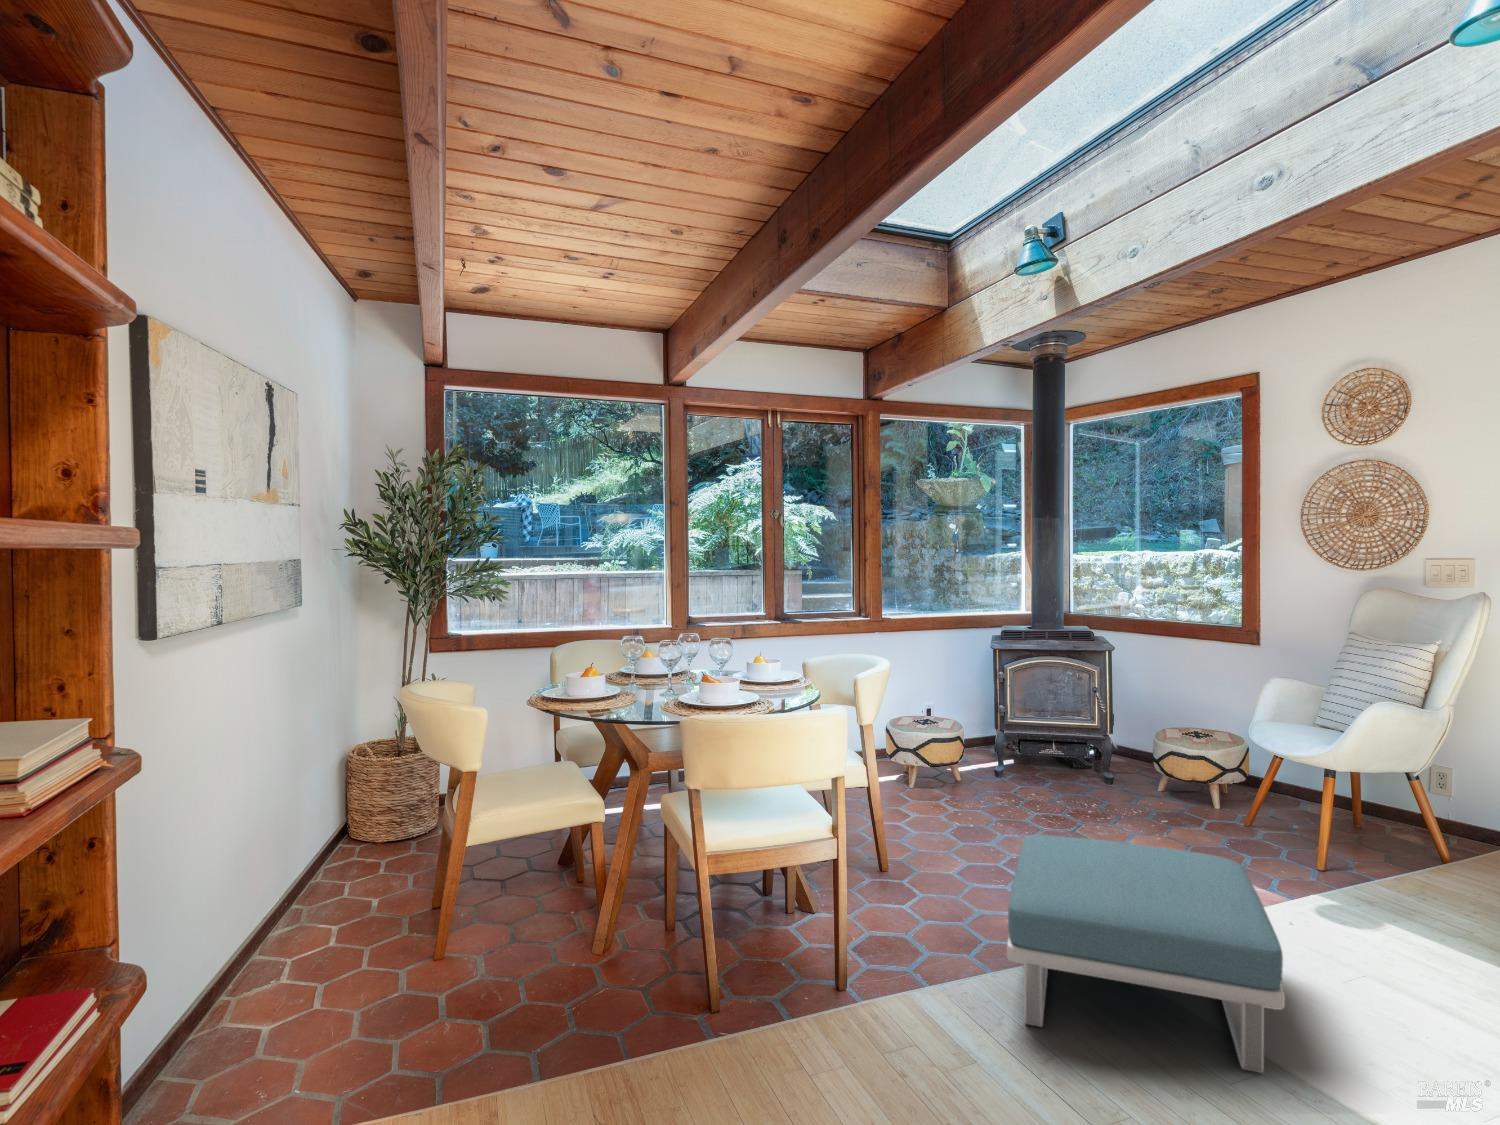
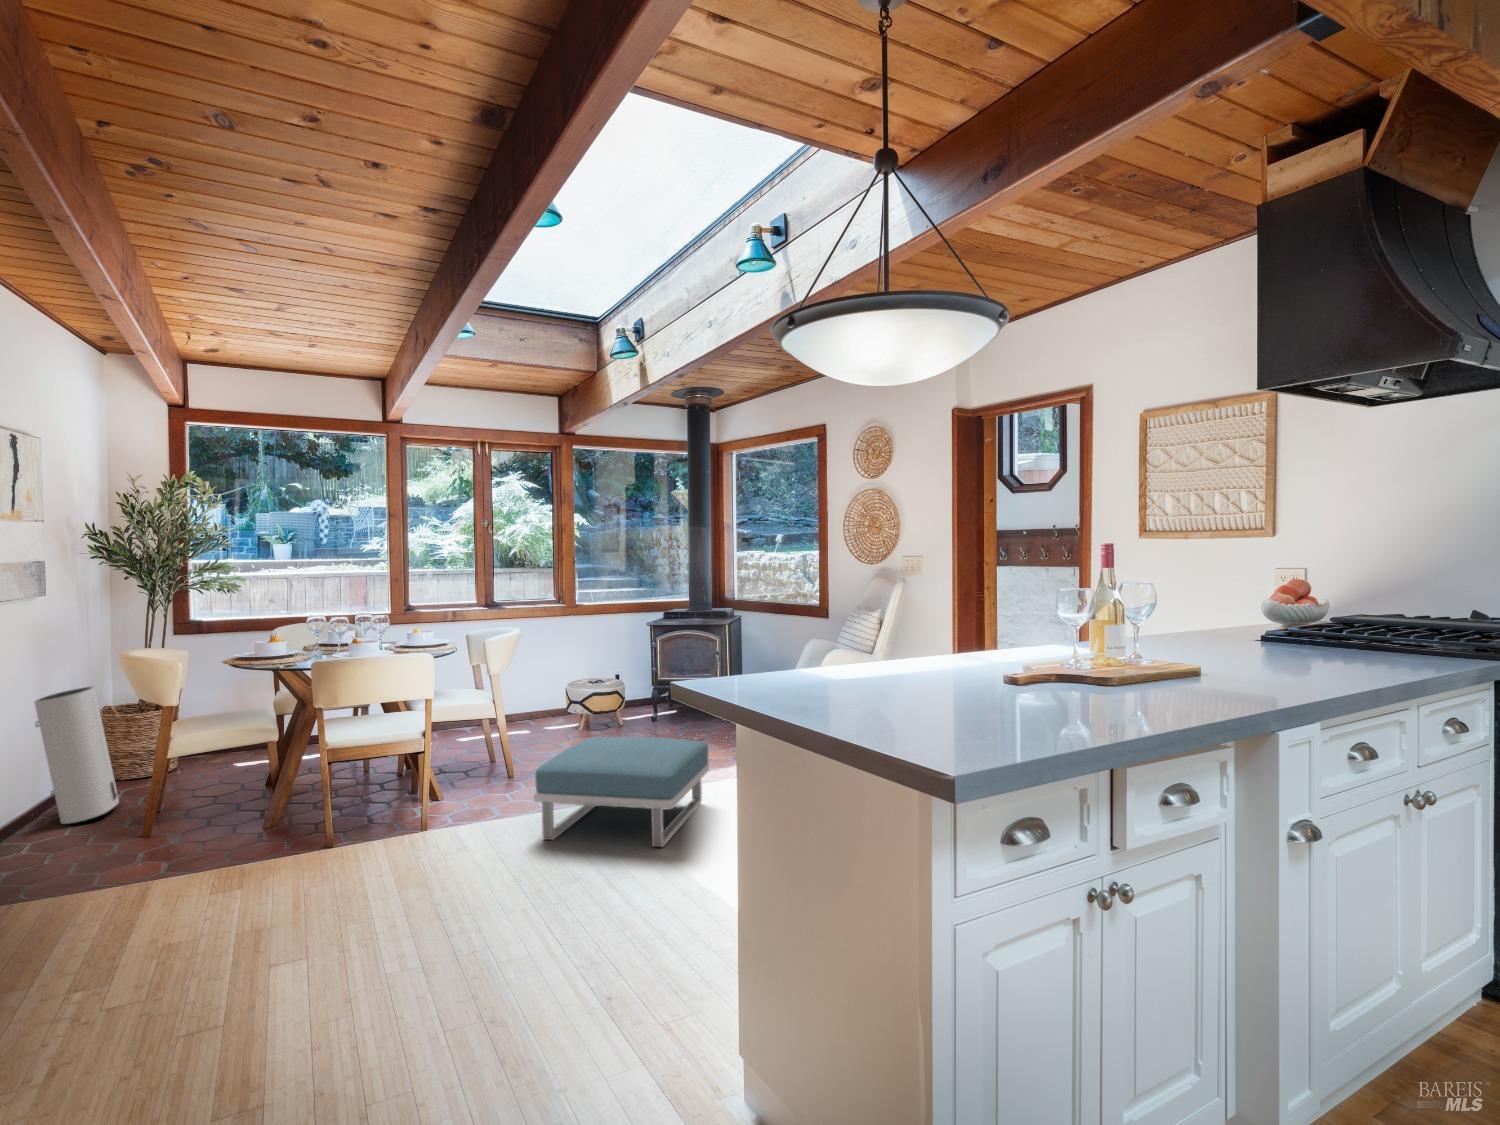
air purifier: none [290,724,385,915] -> present [34,687,119,824]

